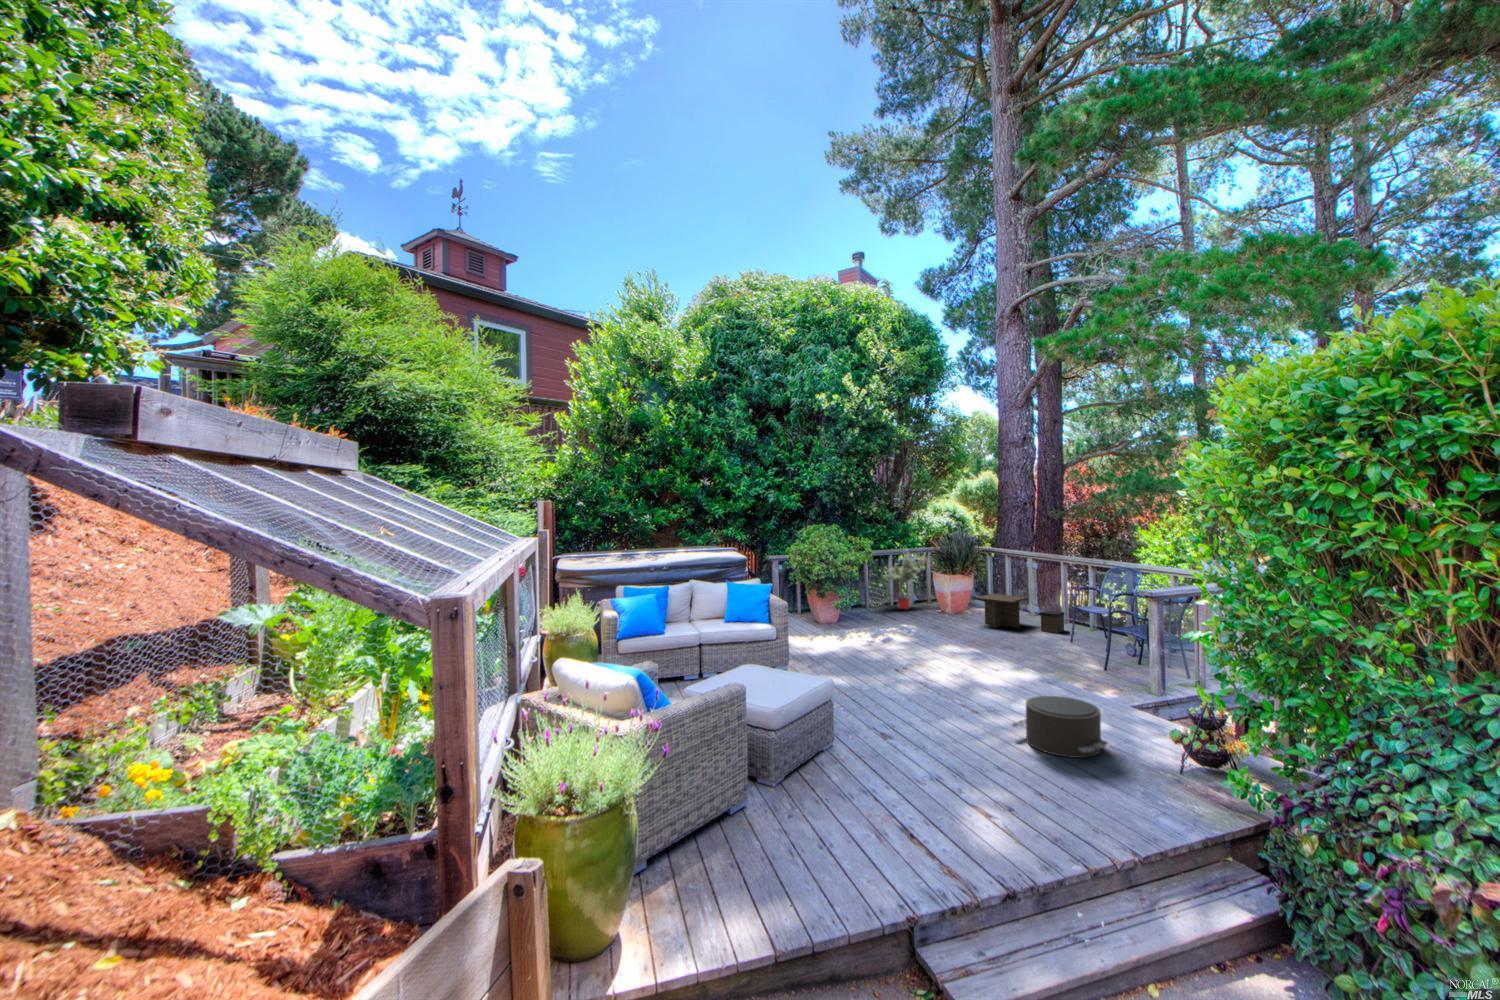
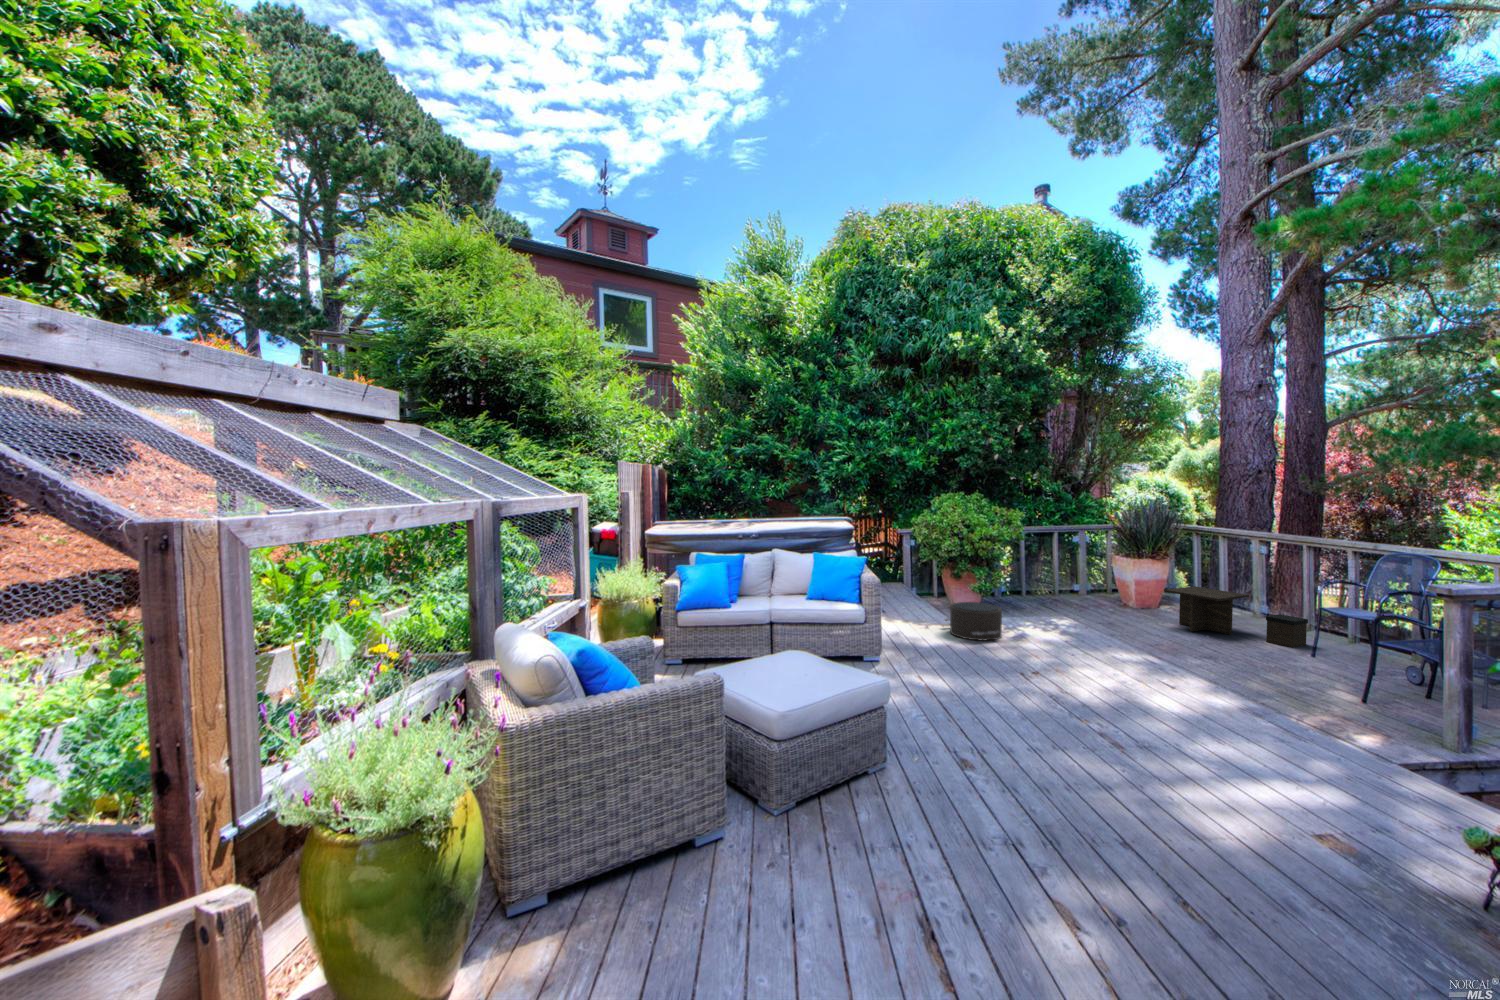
potted tree: present [883,549,925,610] -> none [1039,524,1101,599]
pouf: present [1011,696,1107,758] -> present [944,602,1002,641]

